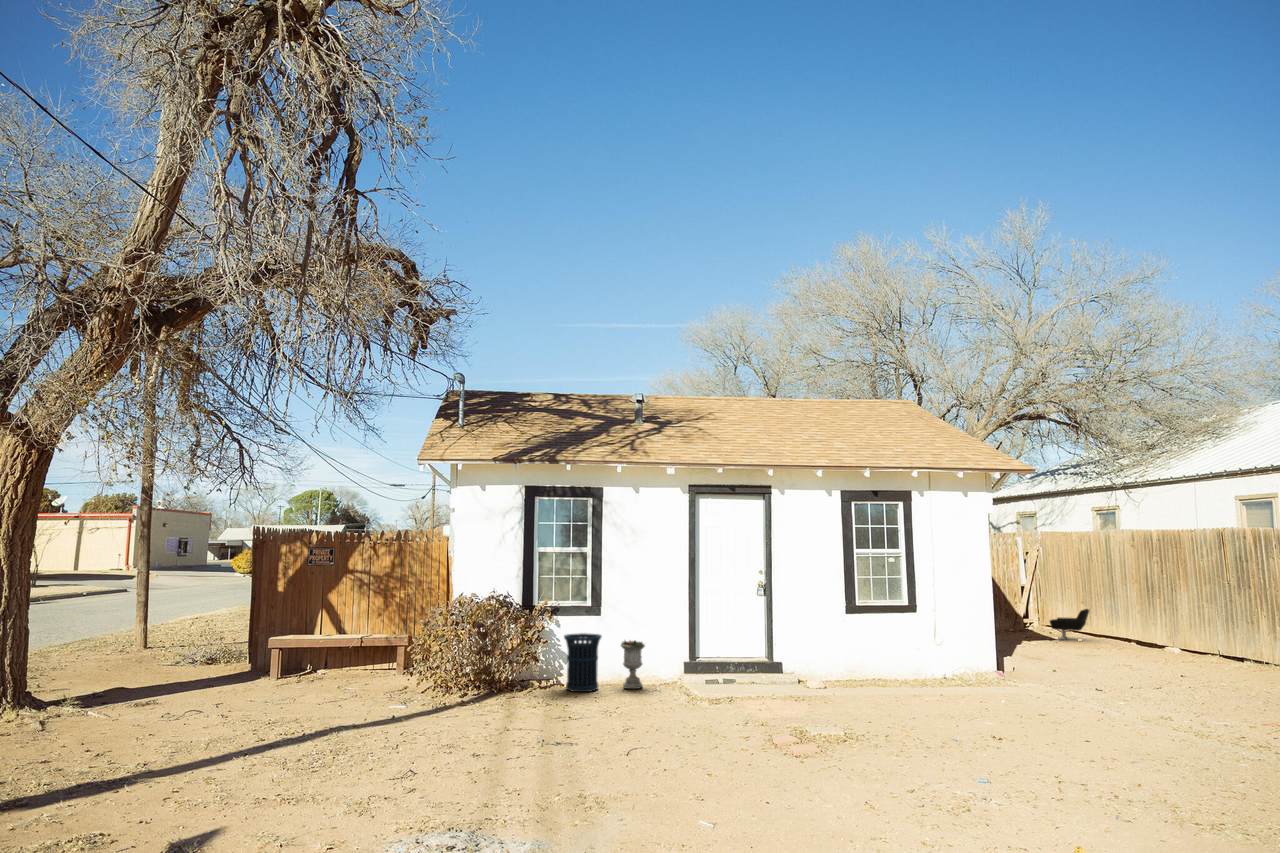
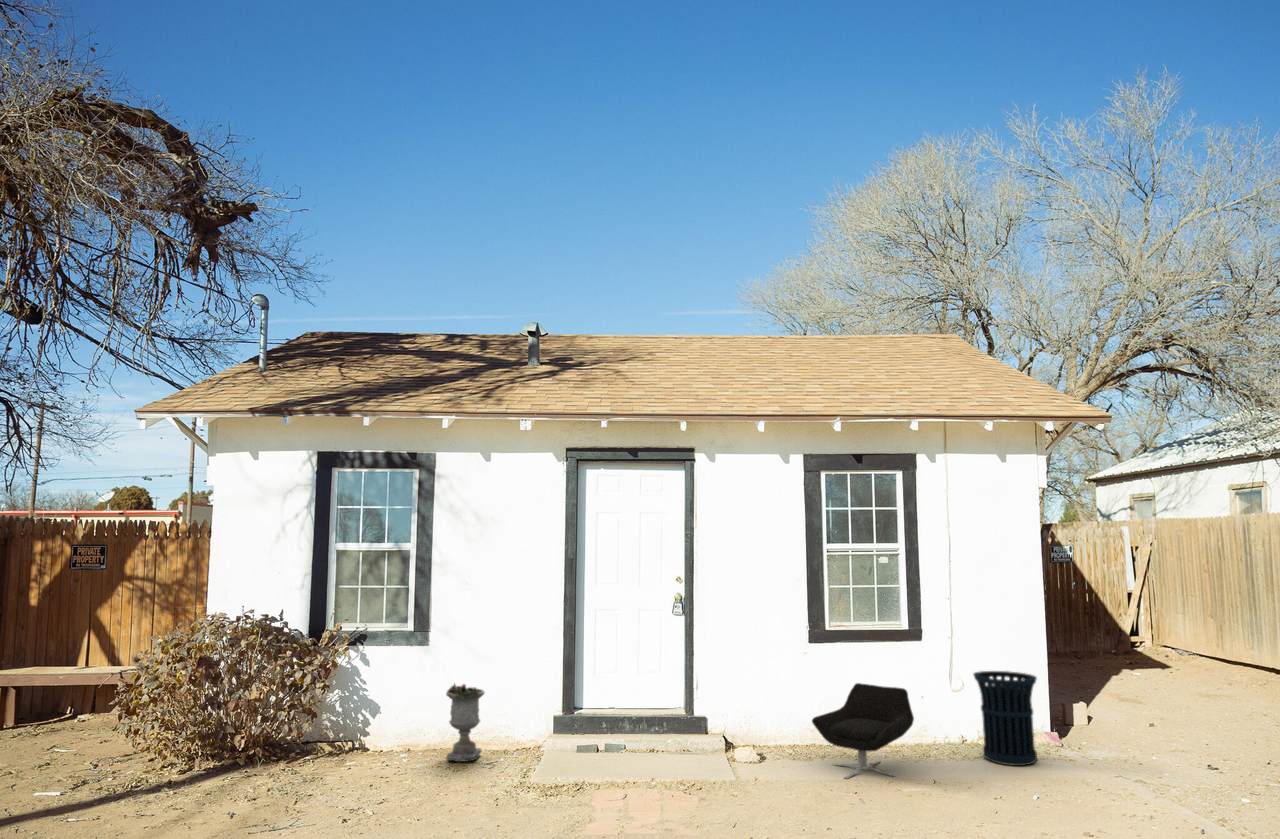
lounge chair: present [1050,609,1089,640] -> present [812,683,914,779]
trash can: present [564,633,601,692] -> present [974,671,1037,766]

